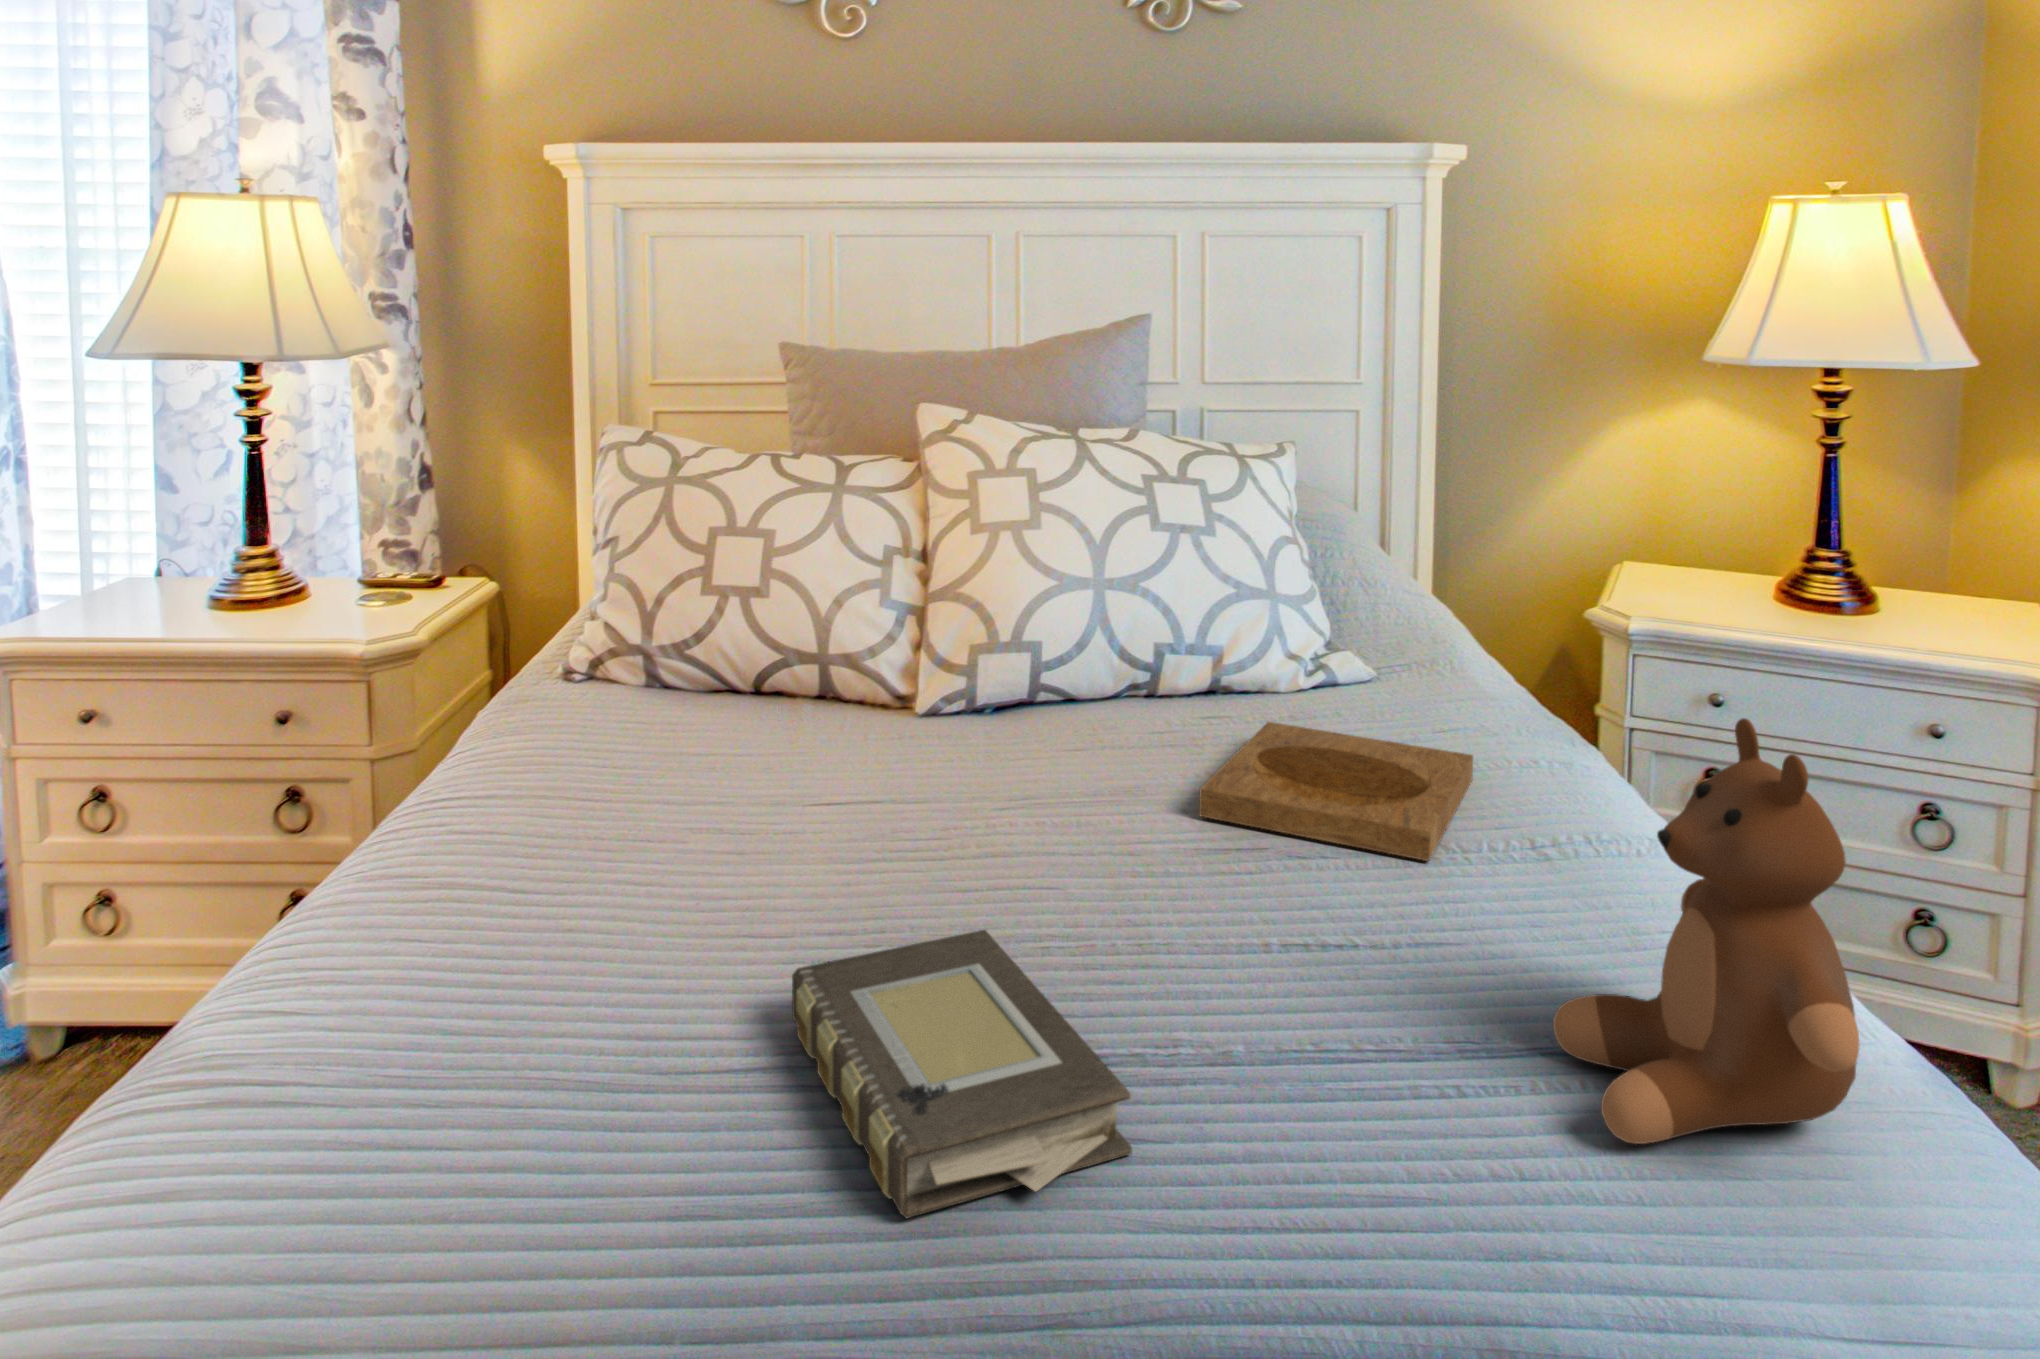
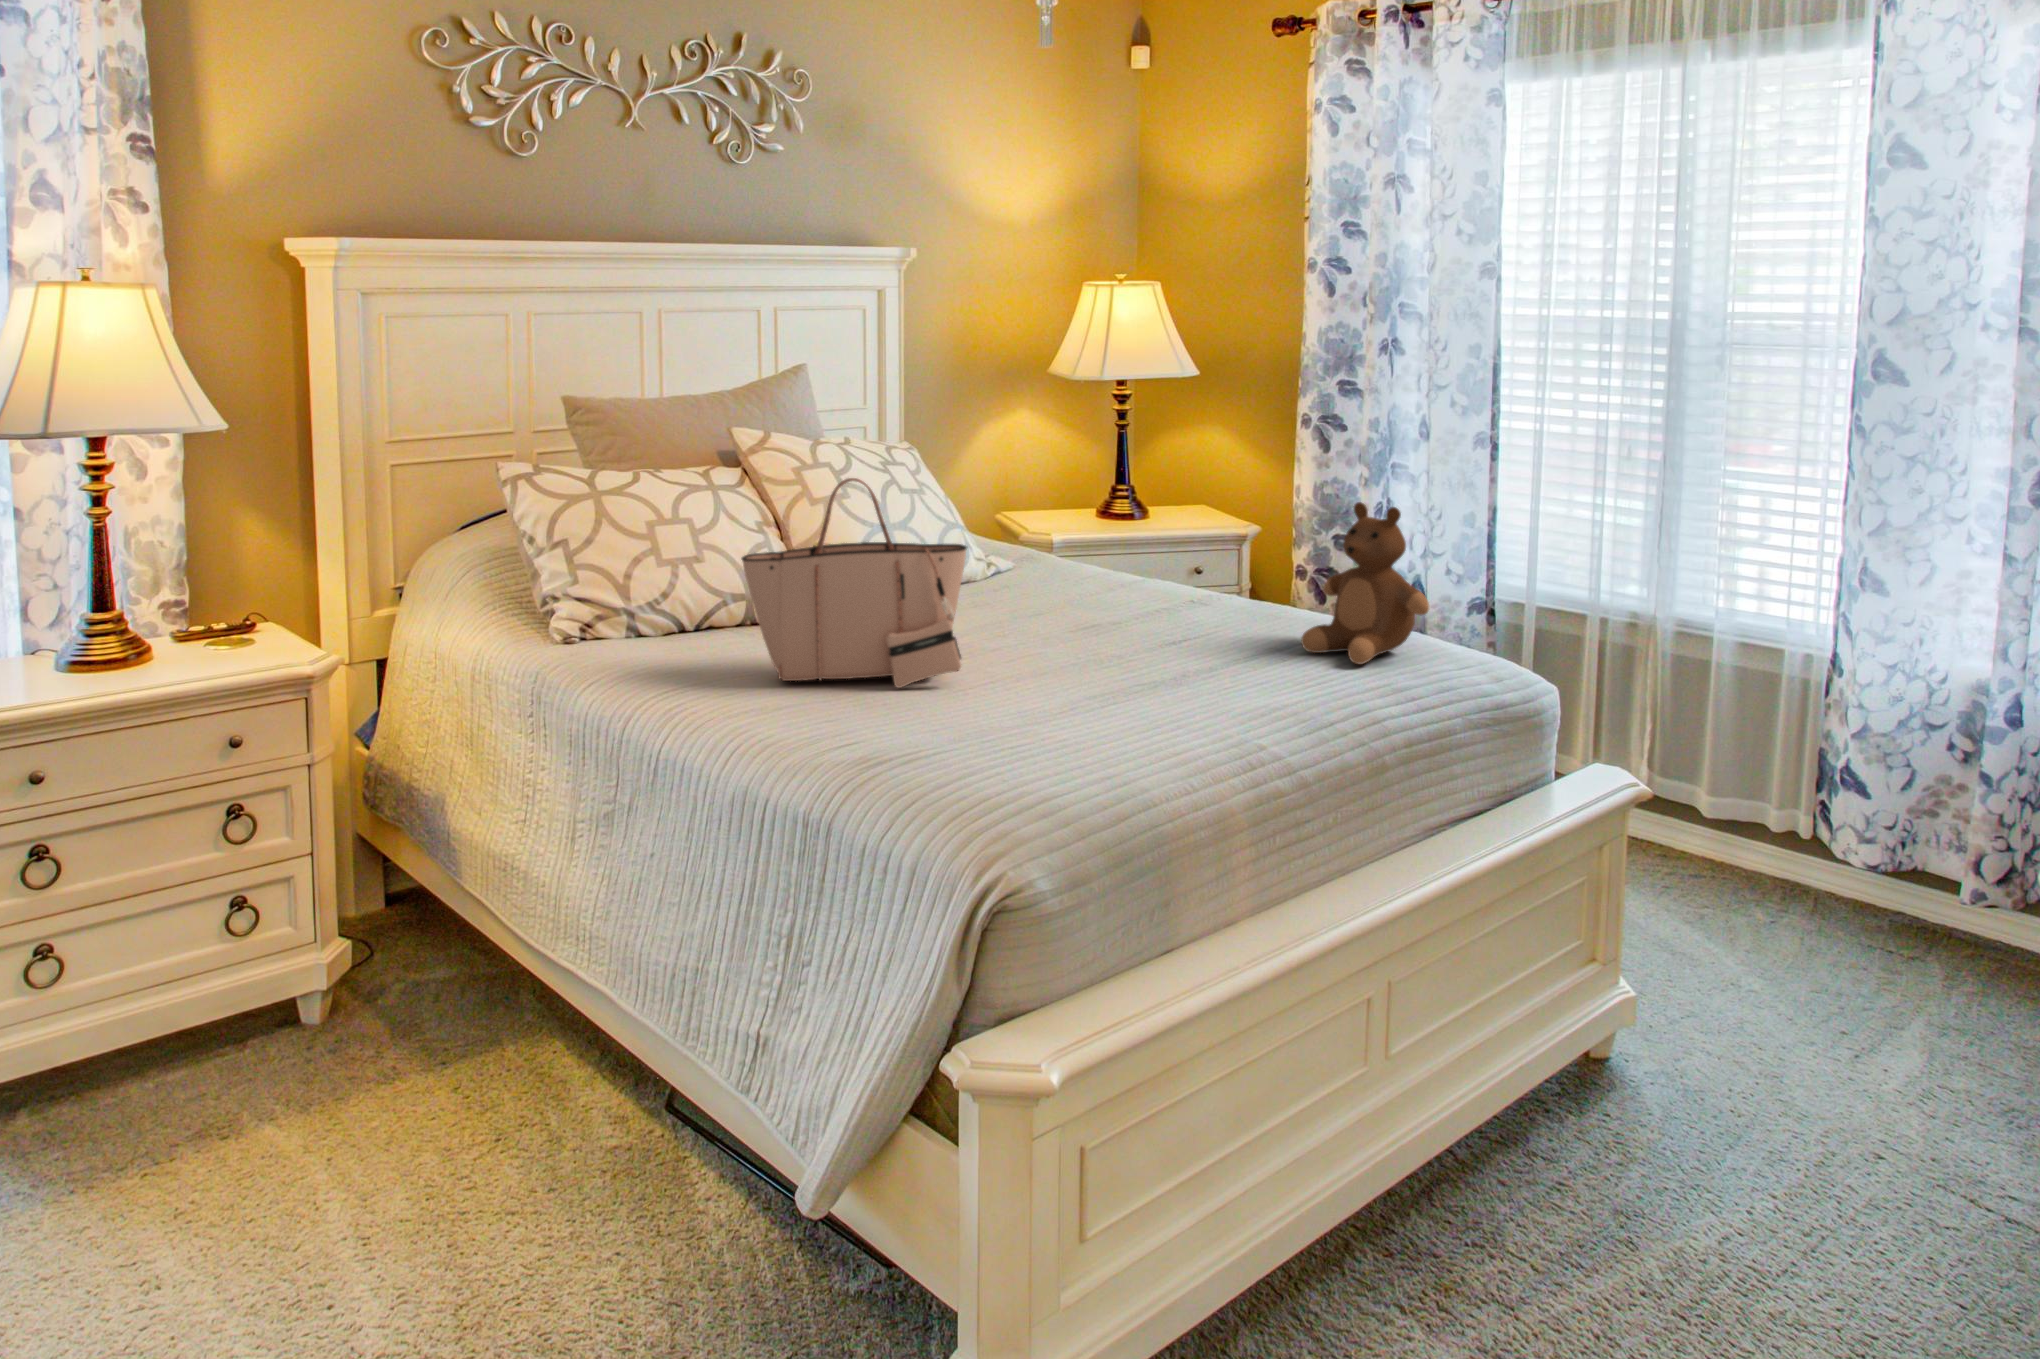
tote bag: none [554,510,877,891] -> present [742,478,967,688]
tray: present [1199,722,1473,861] -> none [1022,580,1169,624]
book: present [792,930,1132,1218] -> none [1047,657,1234,729]

